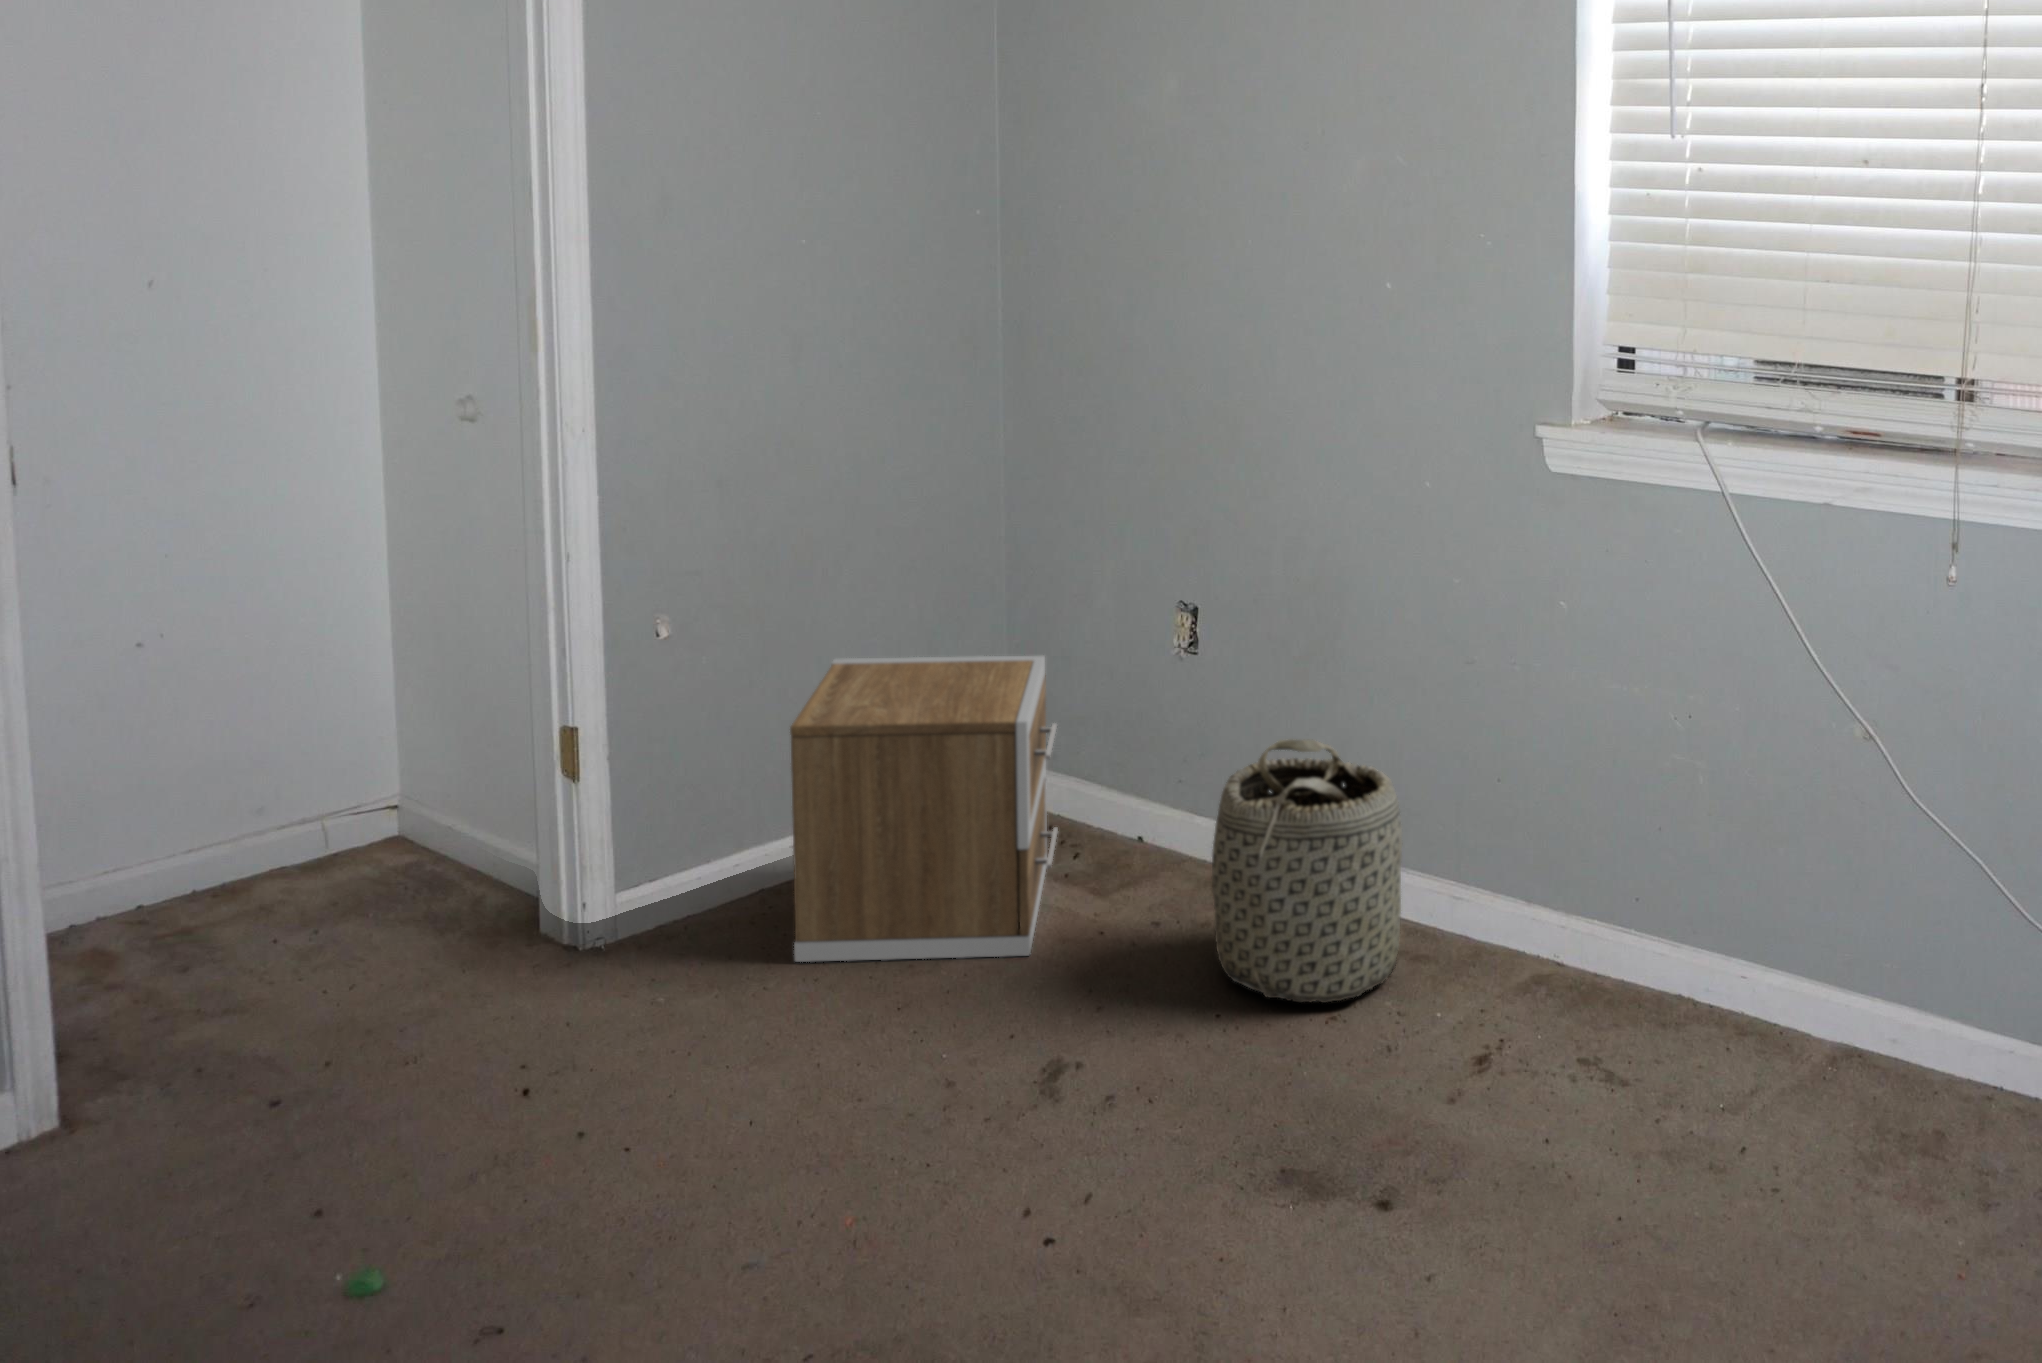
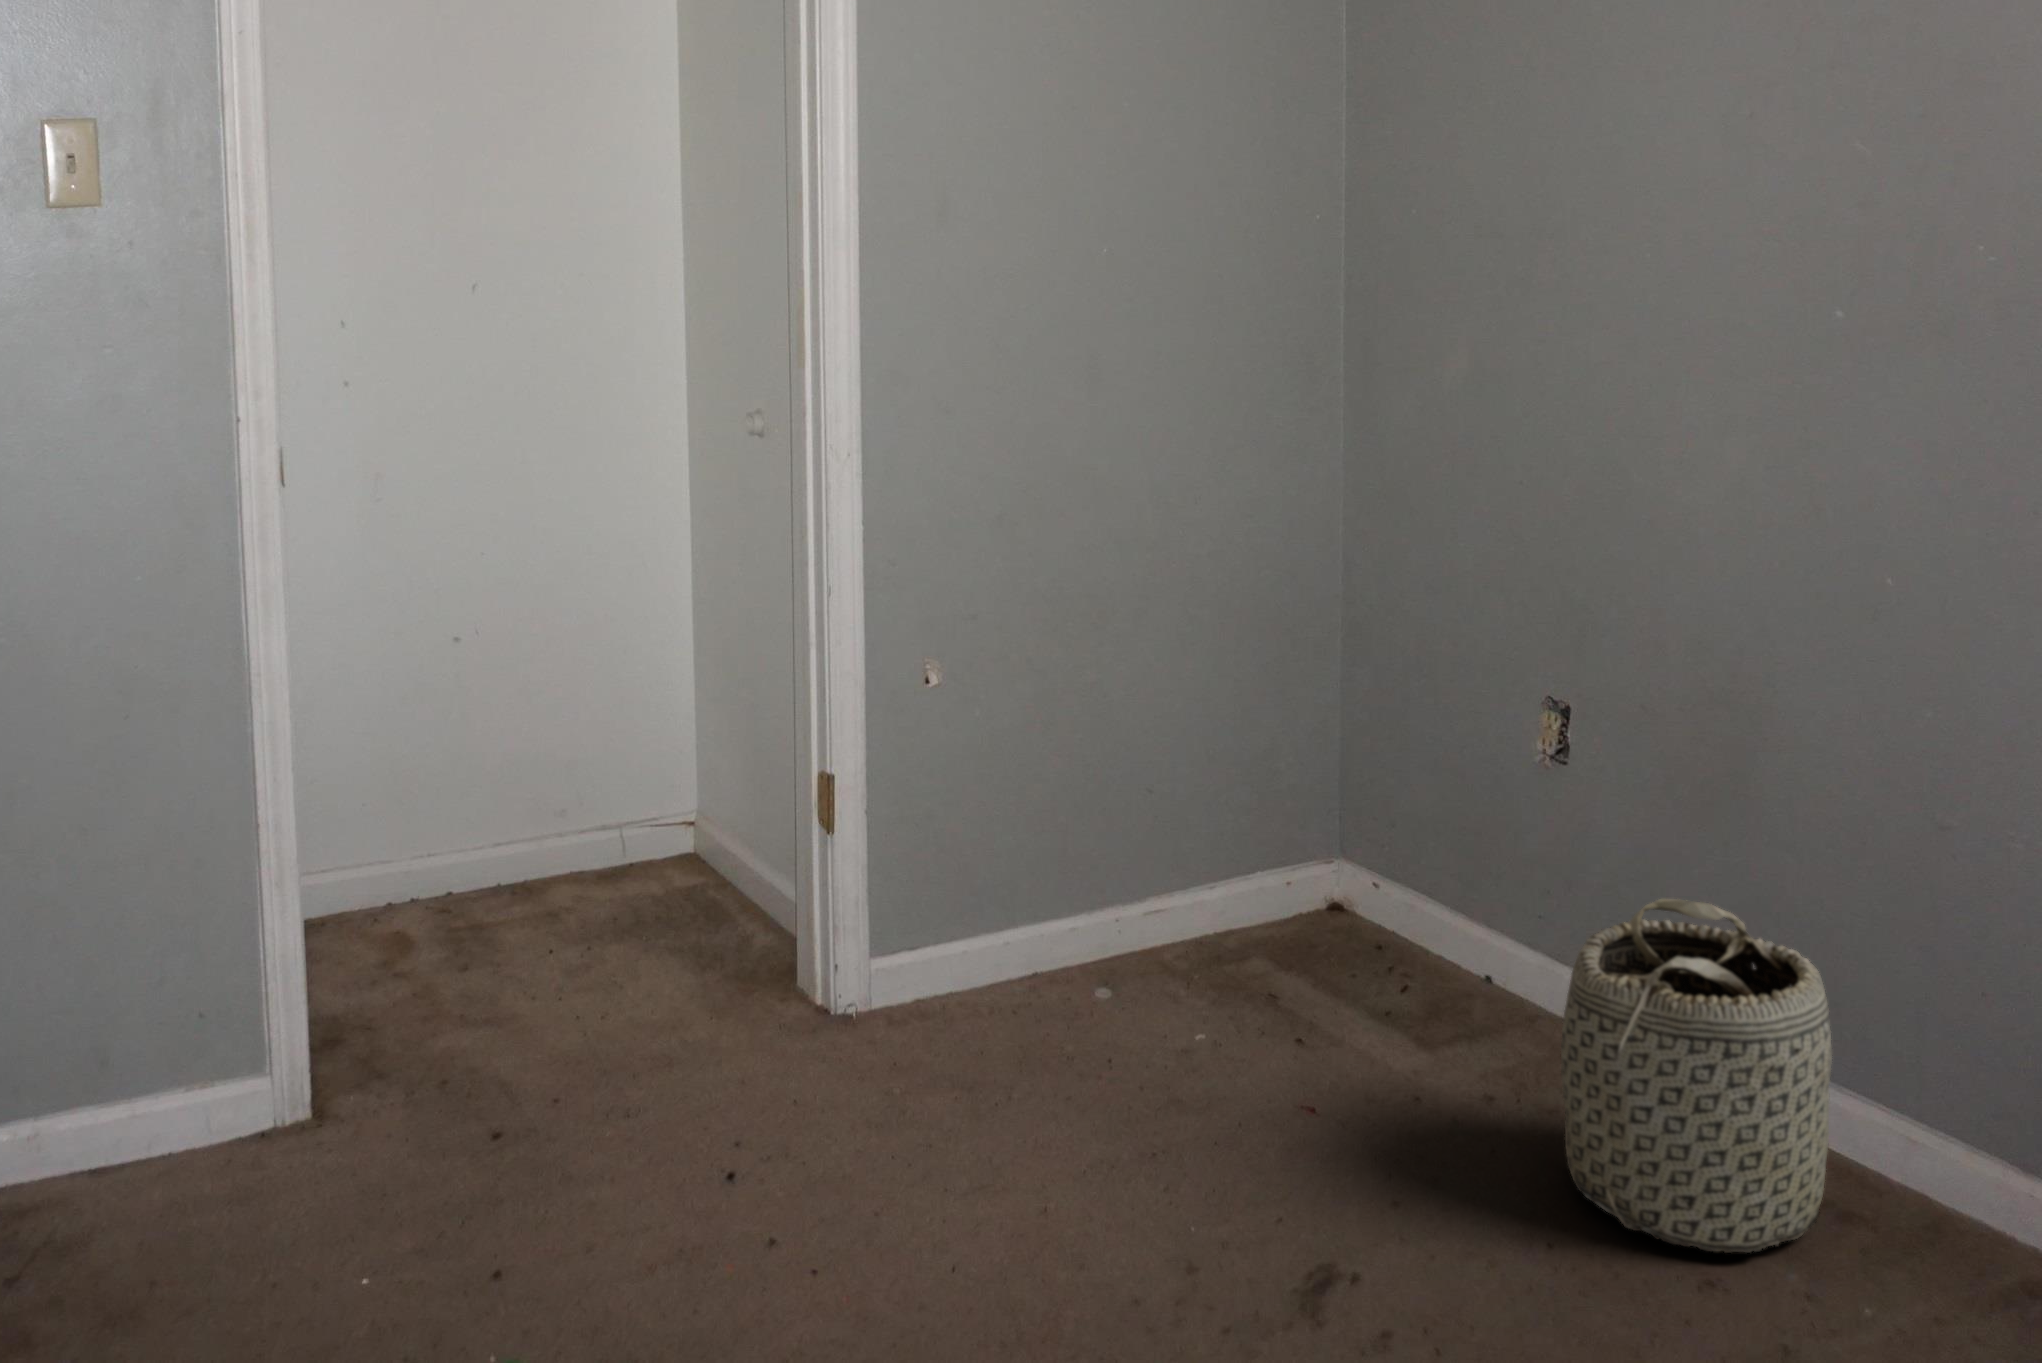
nightstand: present [790,655,1058,962] -> none [1056,723,1379,1113]

